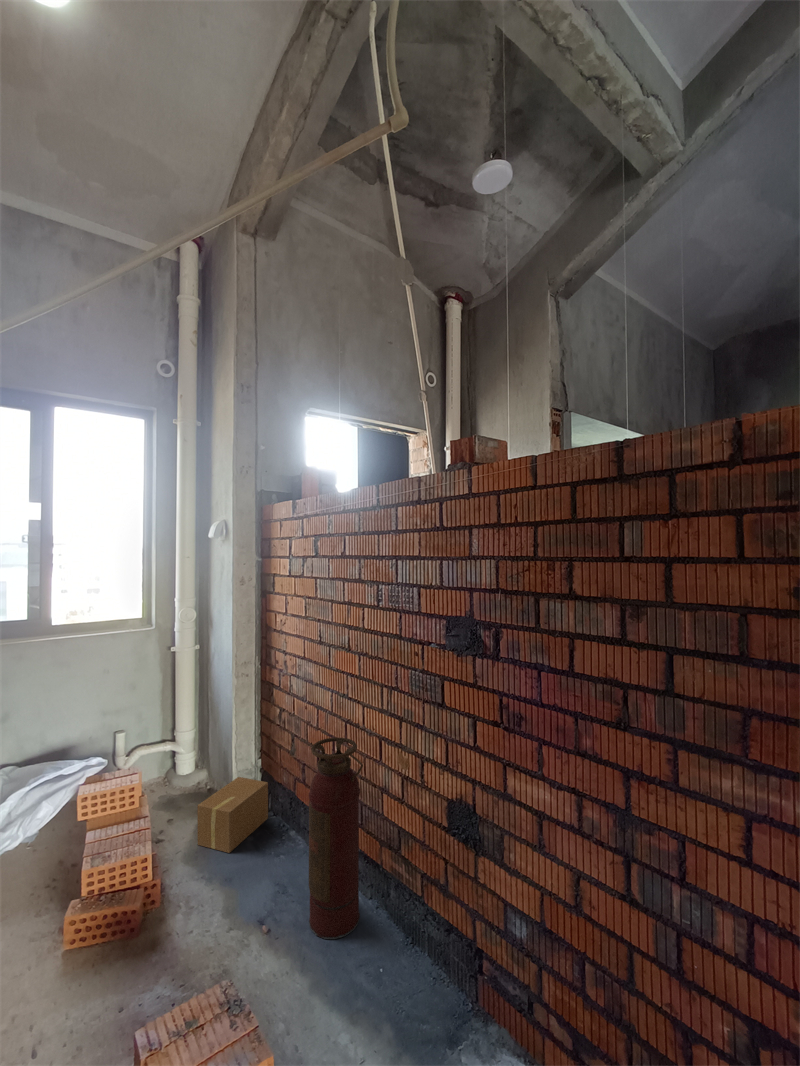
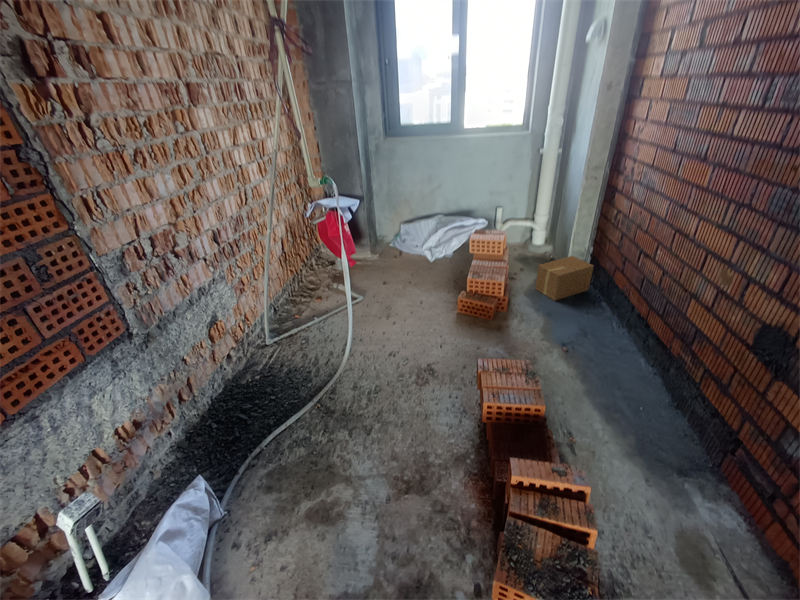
fire extinguisher: present [309,737,363,939] -> none [597,240,679,379]

